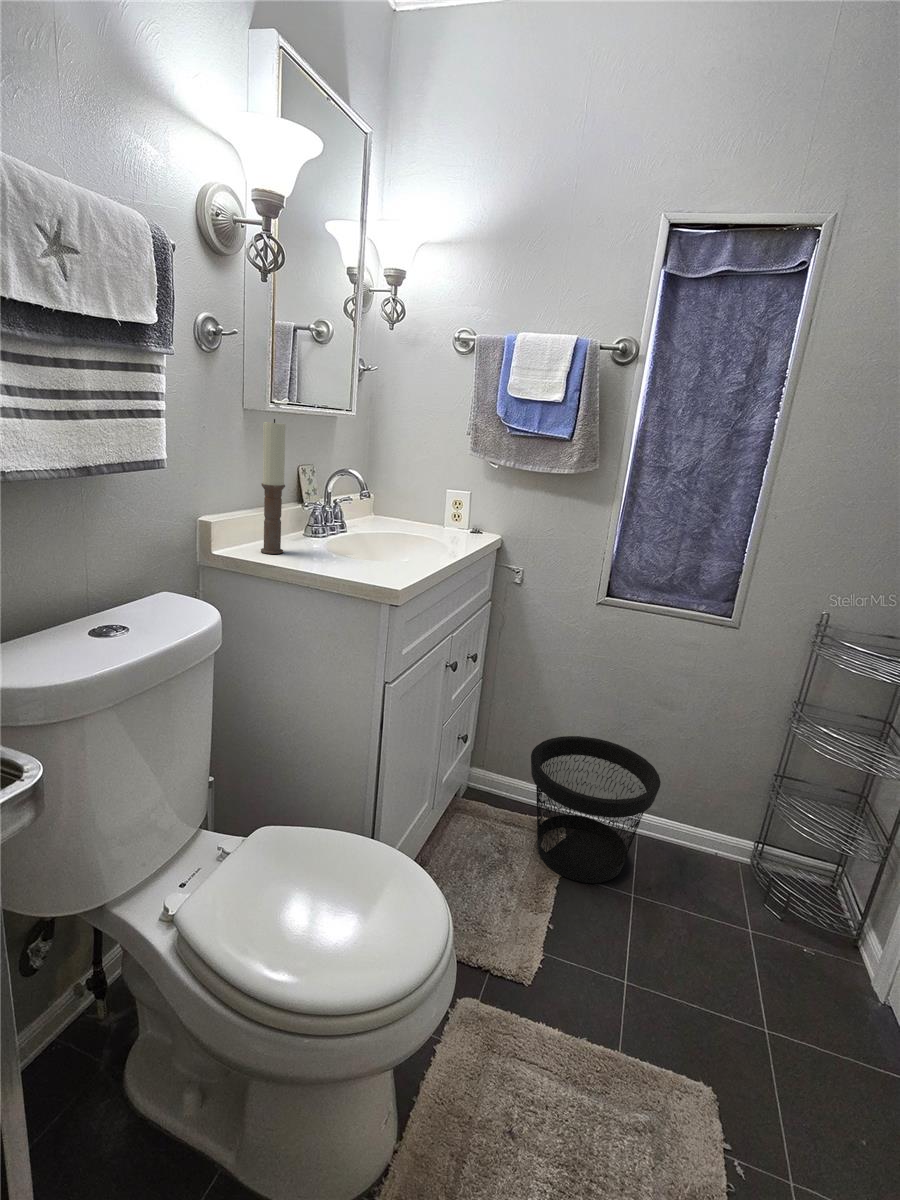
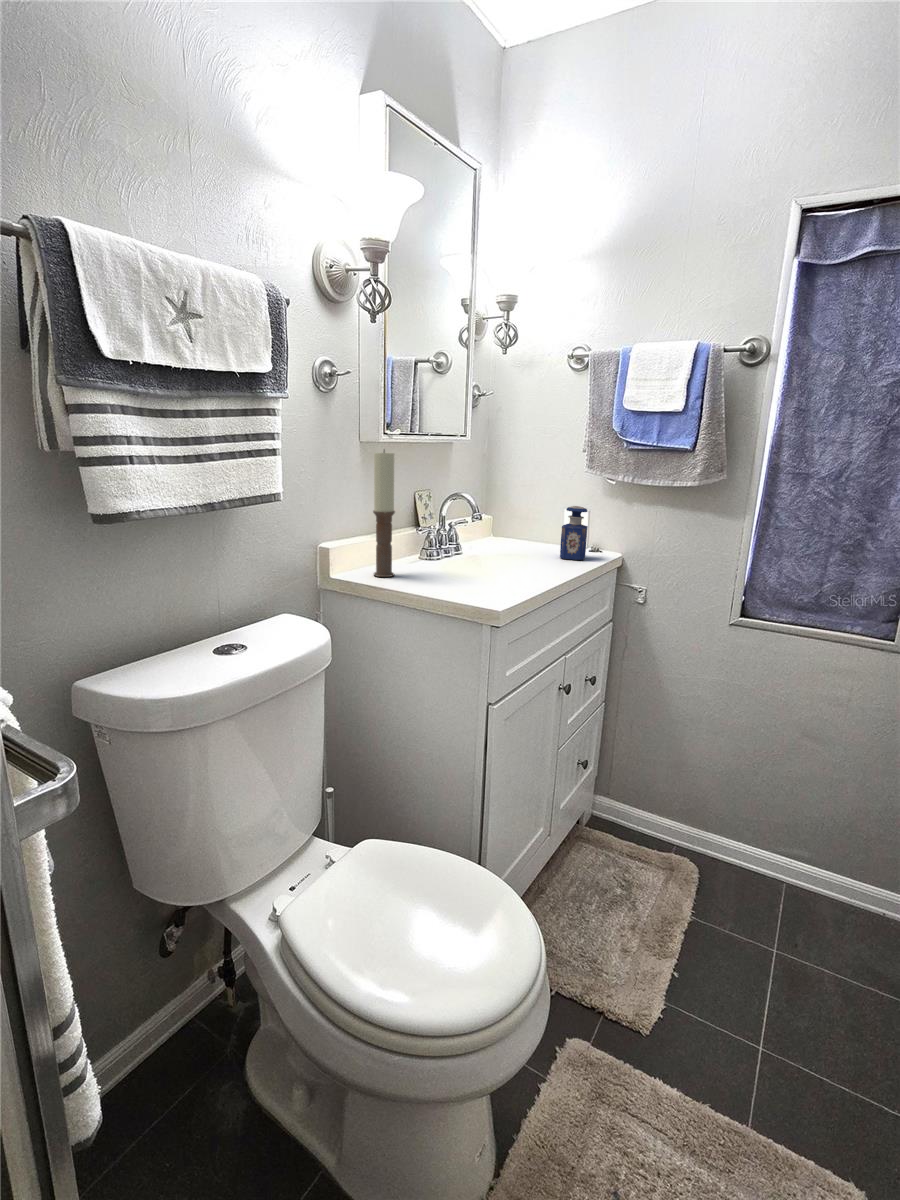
perfume bottle: none [444,488,471,540] -> present [560,506,588,560]
wastebasket: present [531,736,661,883] -> none [656,769,808,934]

